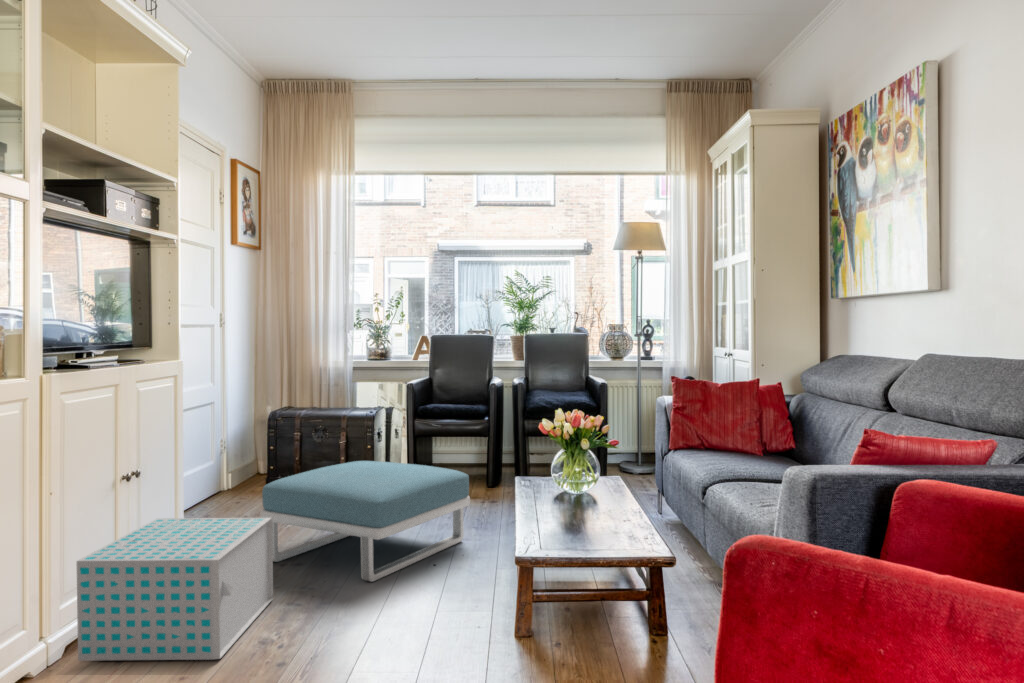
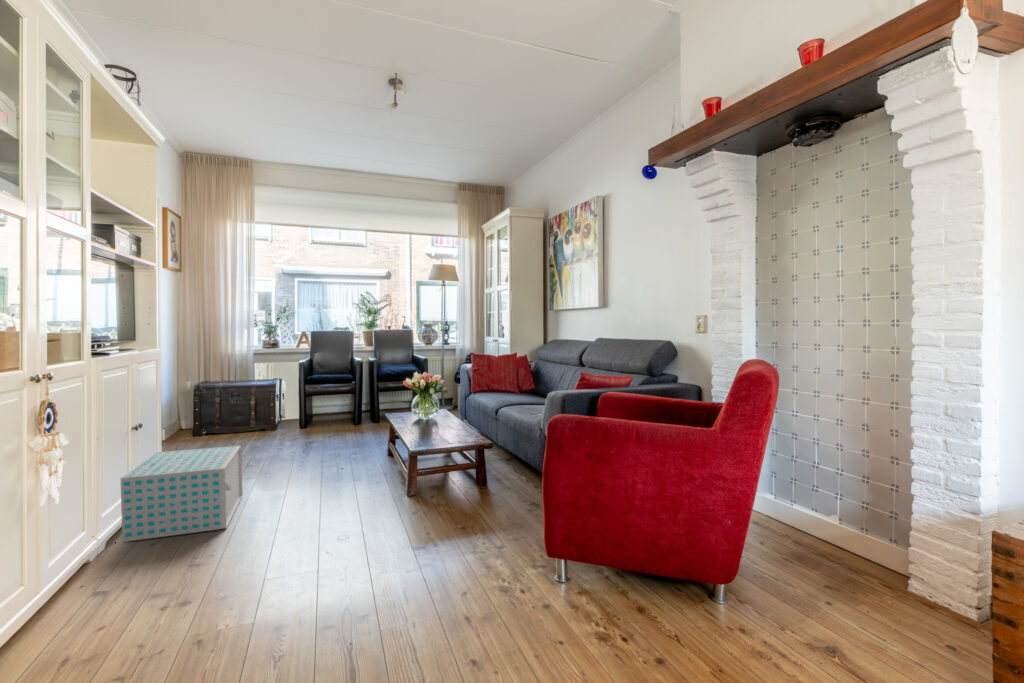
footstool: present [261,461,470,582] -> none [219,412,357,481]

